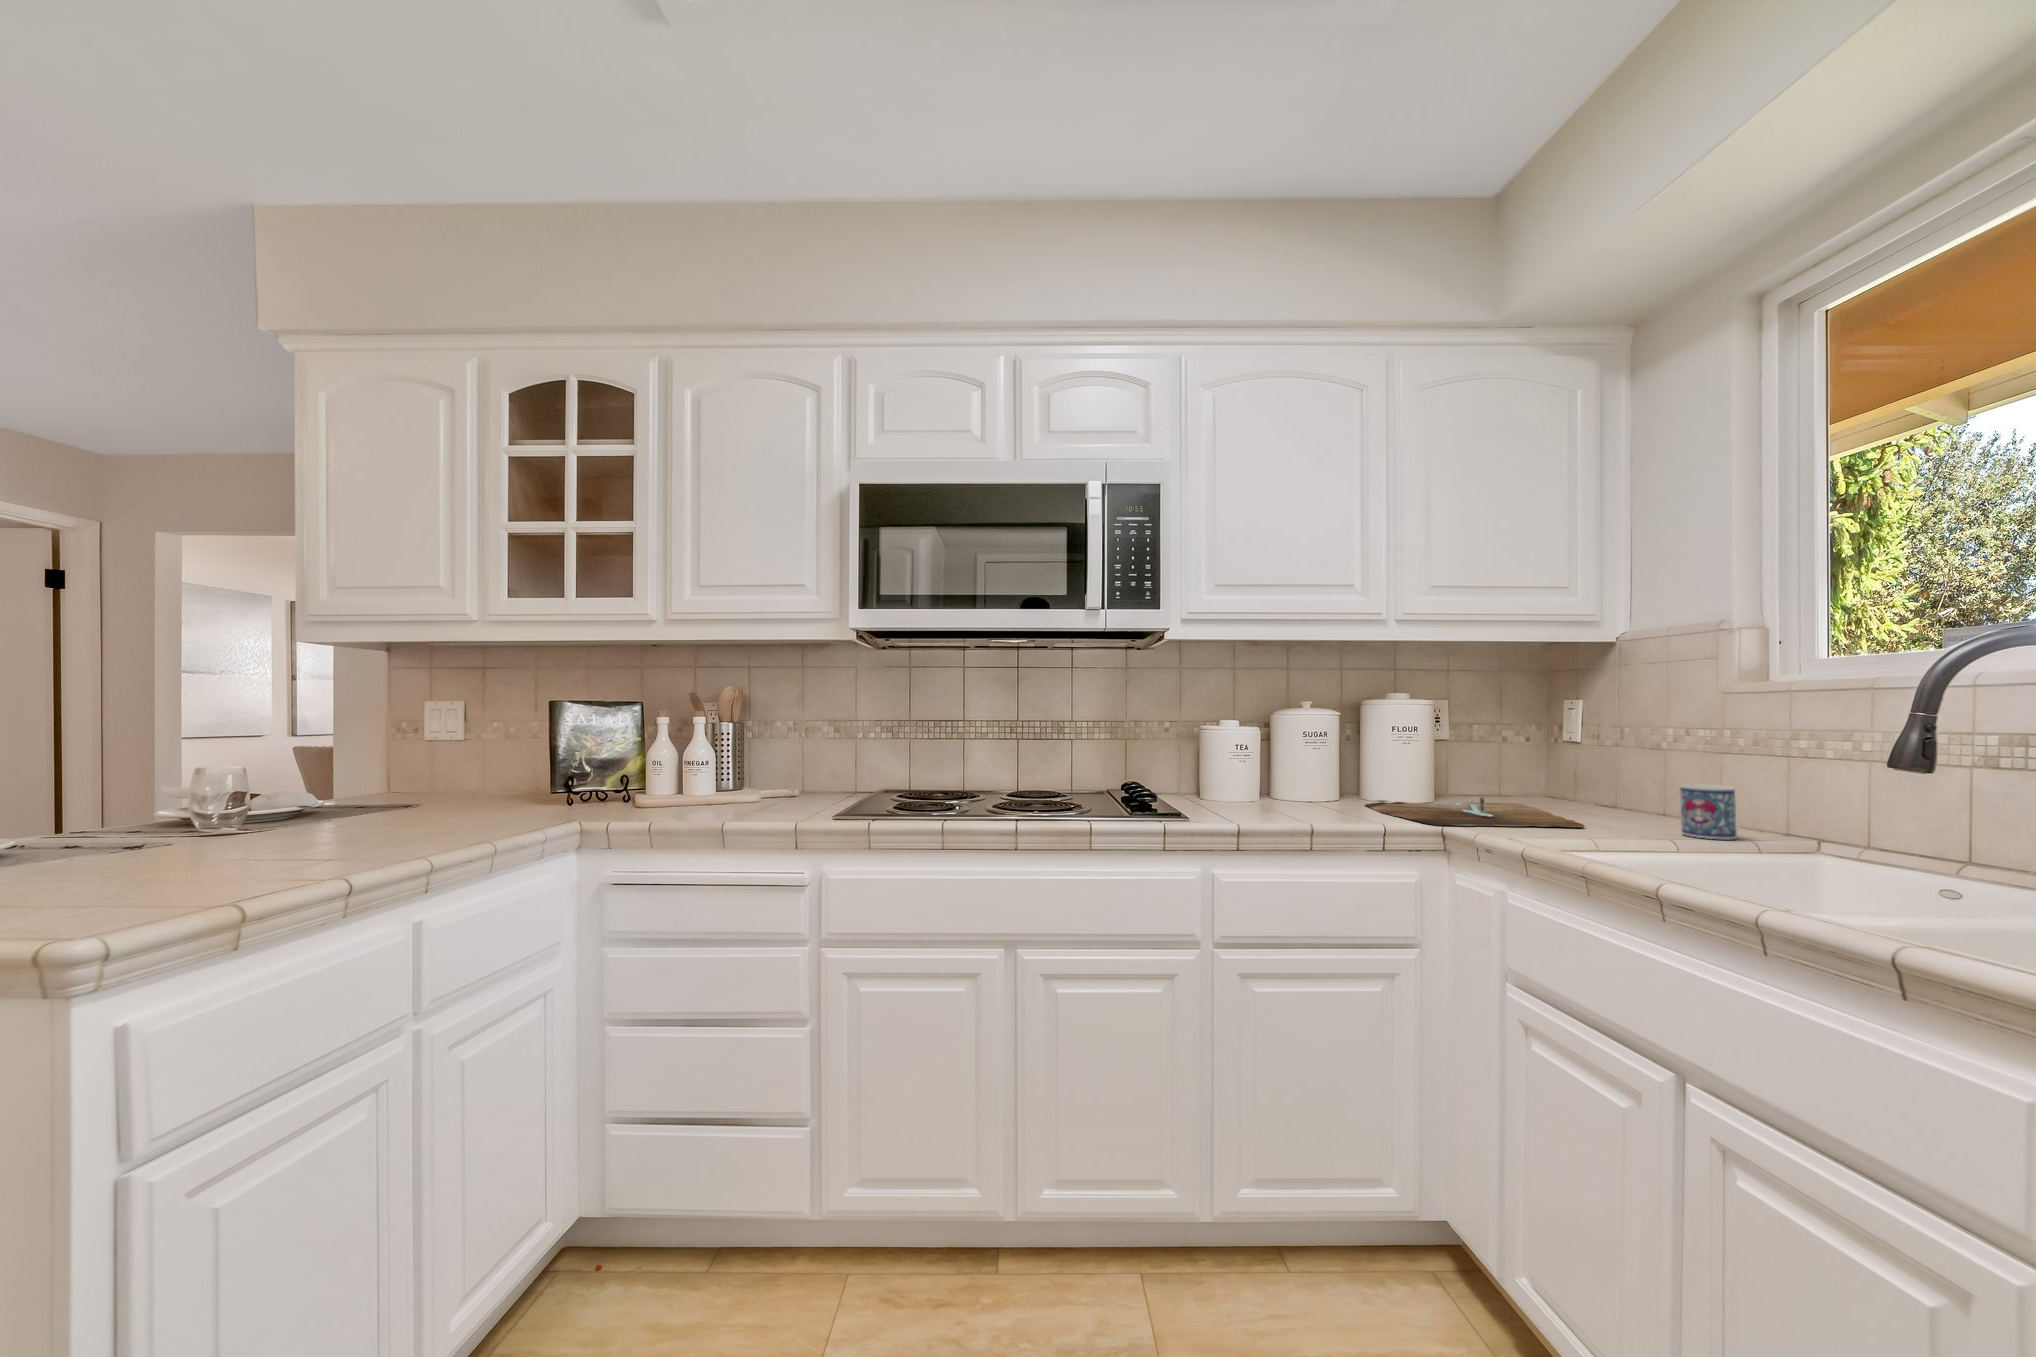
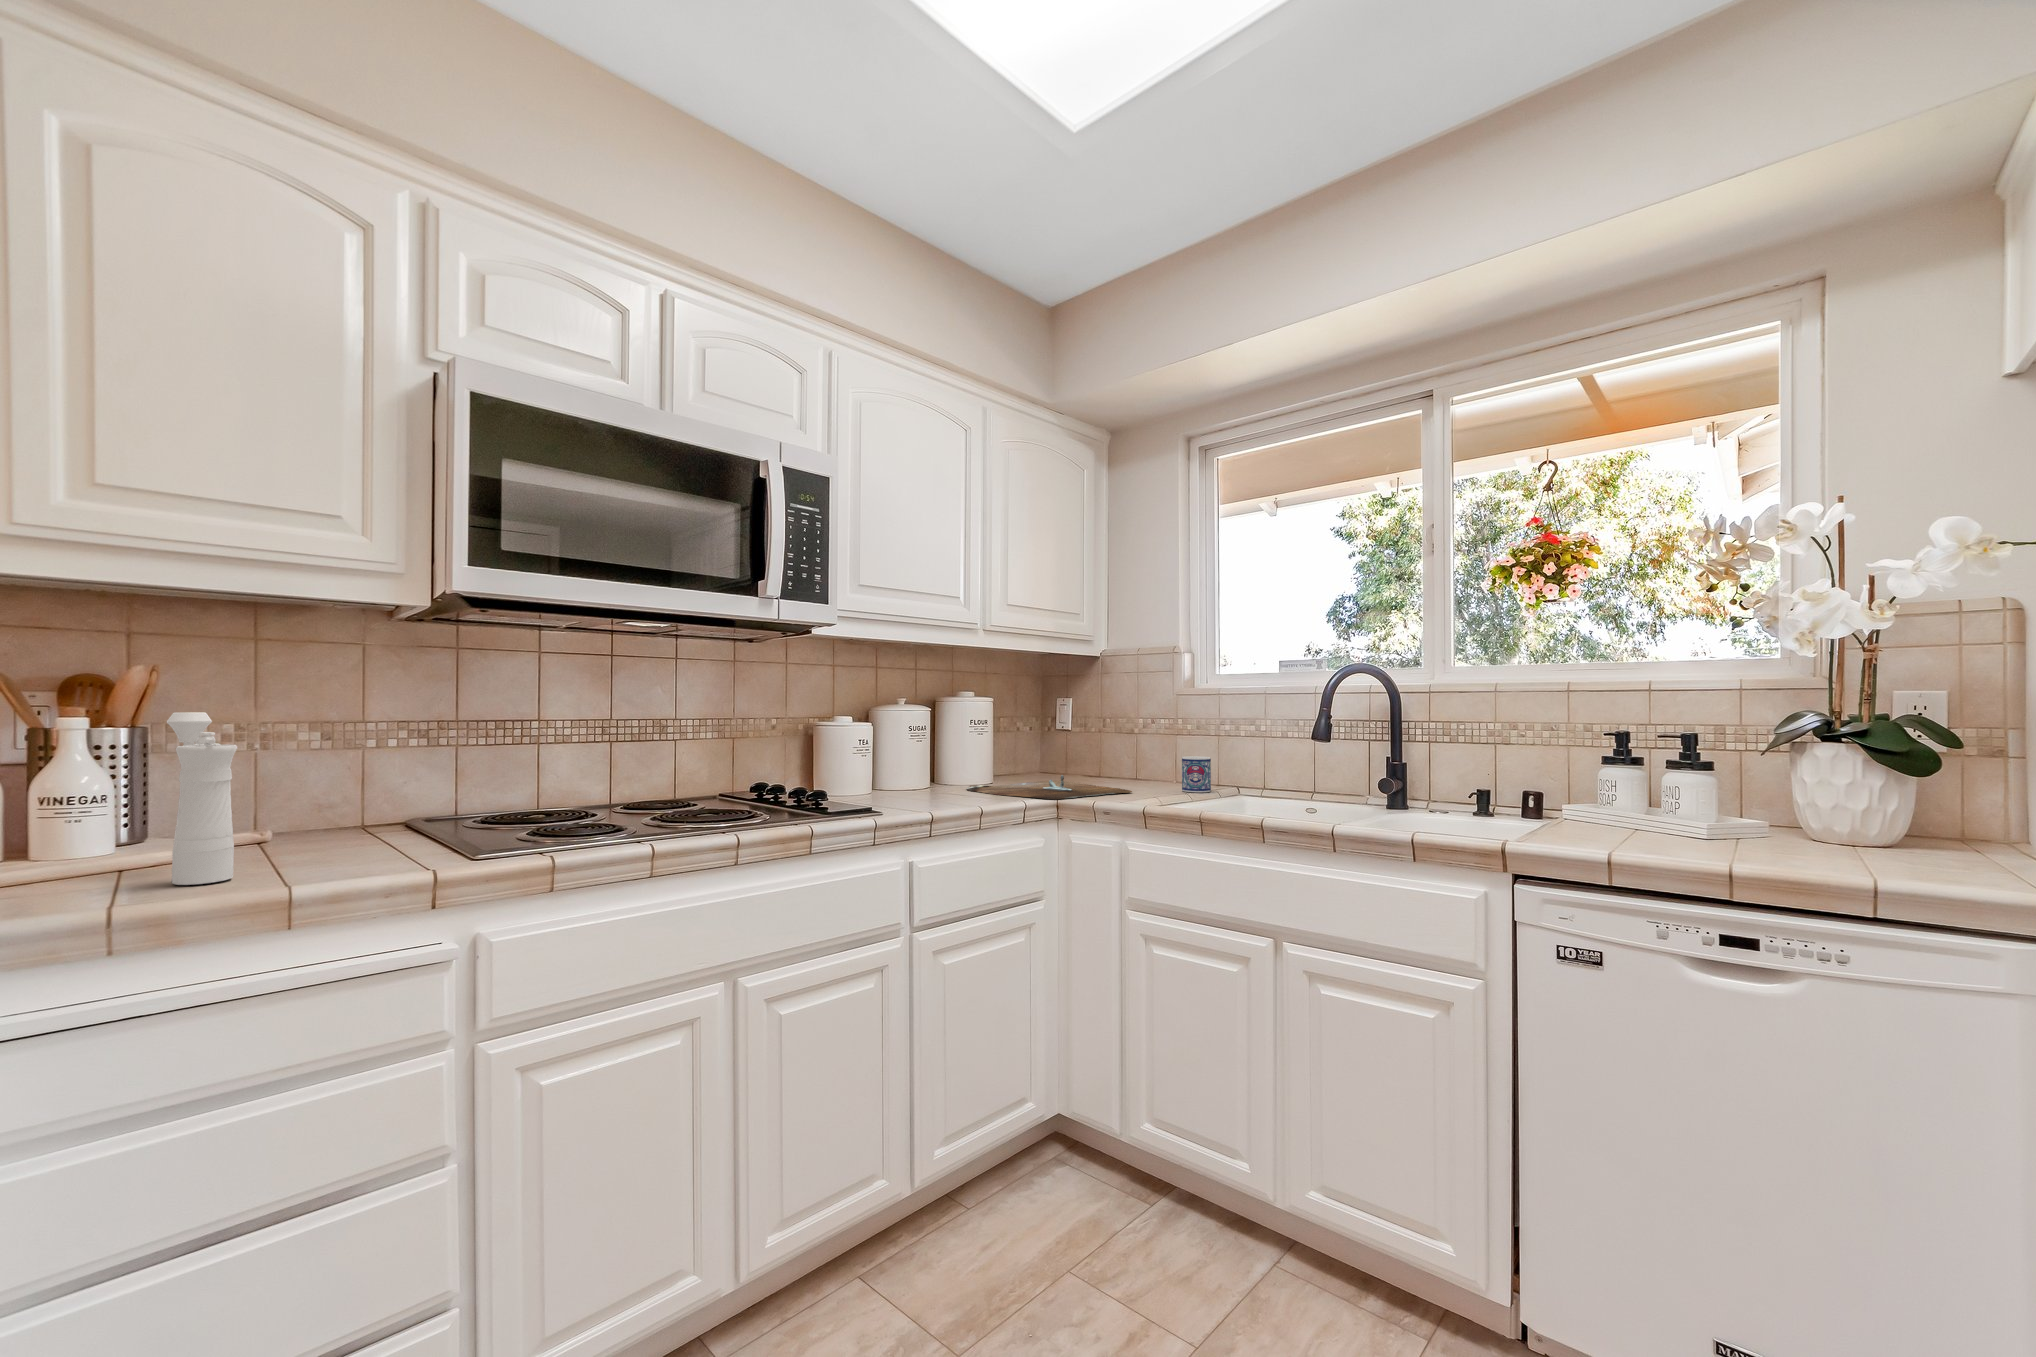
pepper mill: none [680,714,720,817] -> present [167,712,238,885]

